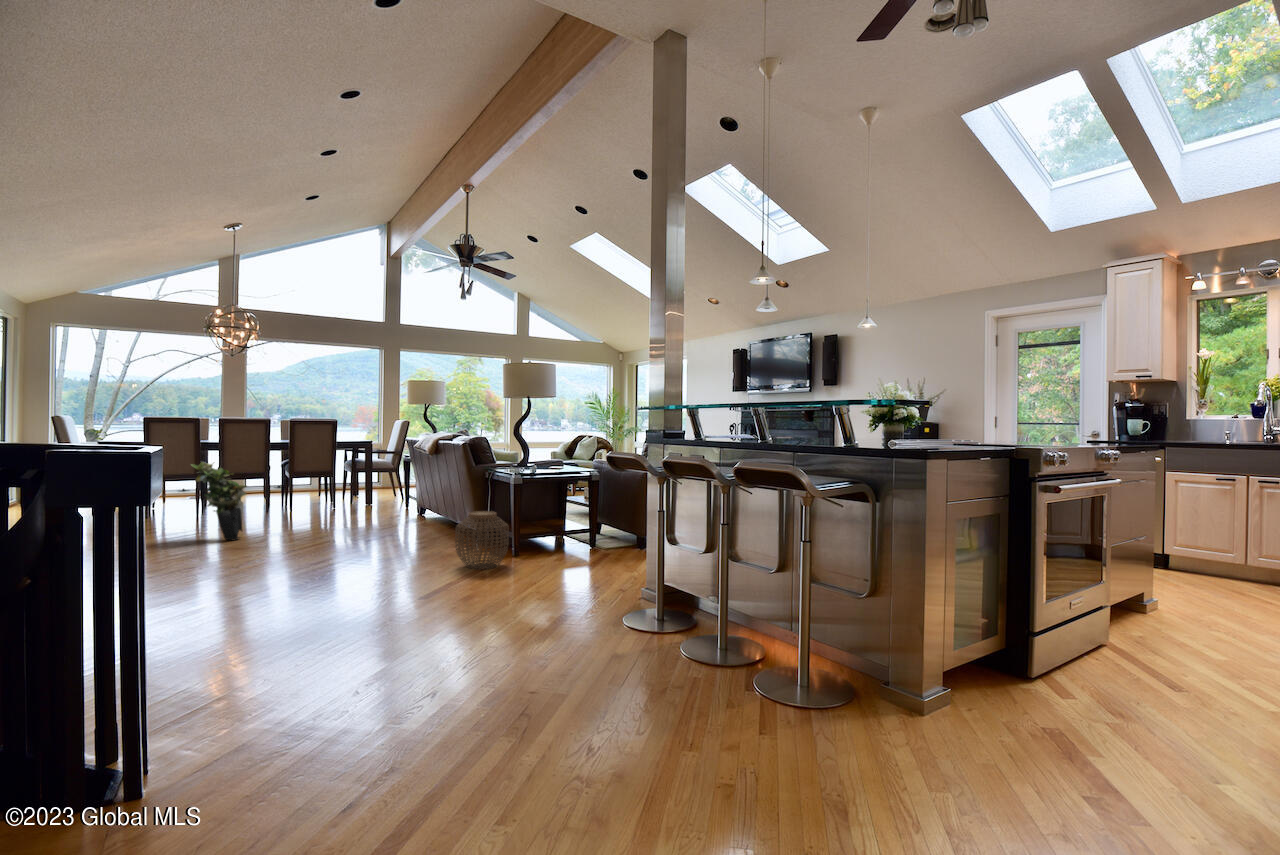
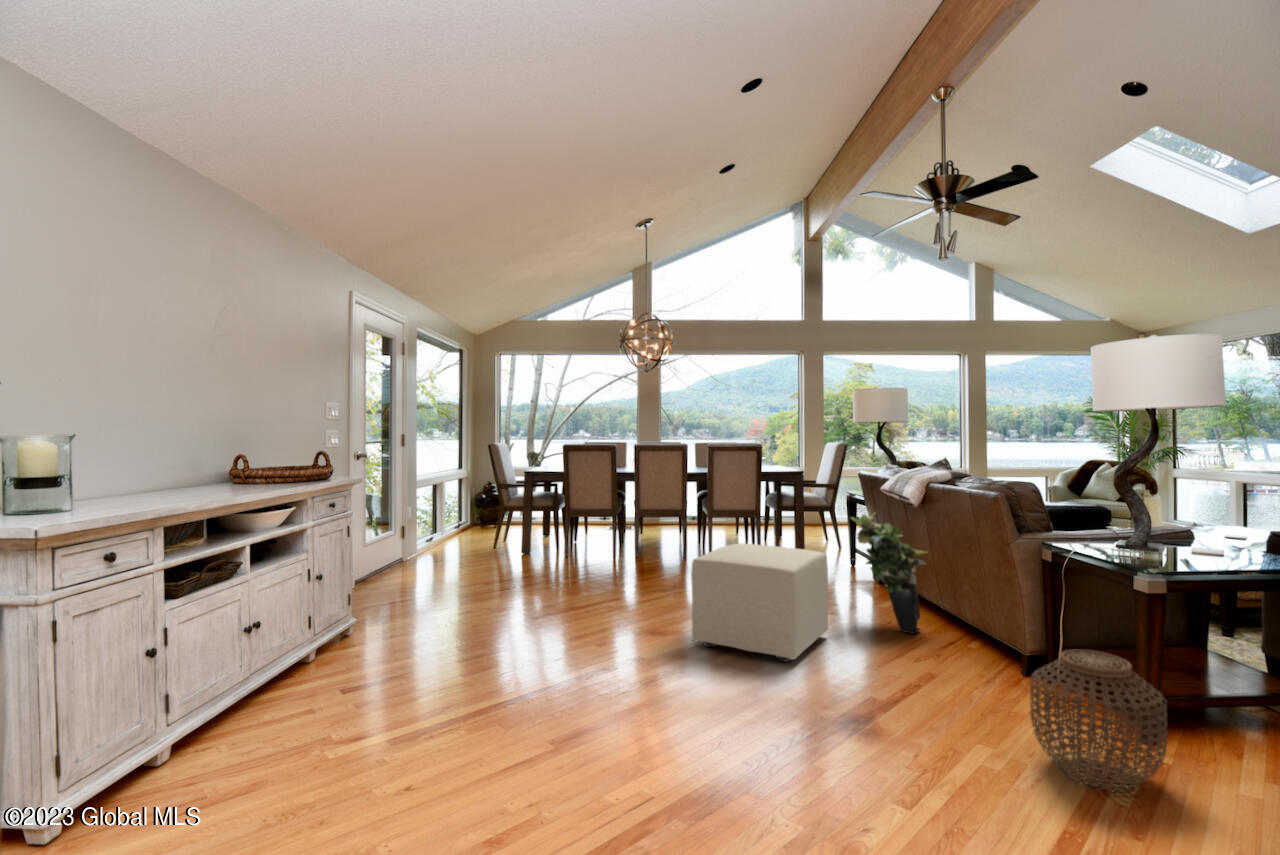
potted plant: present [191,462,247,540] -> present [852,514,926,634]
ottoman: none [271,484,371,551] -> present [691,543,828,662]

